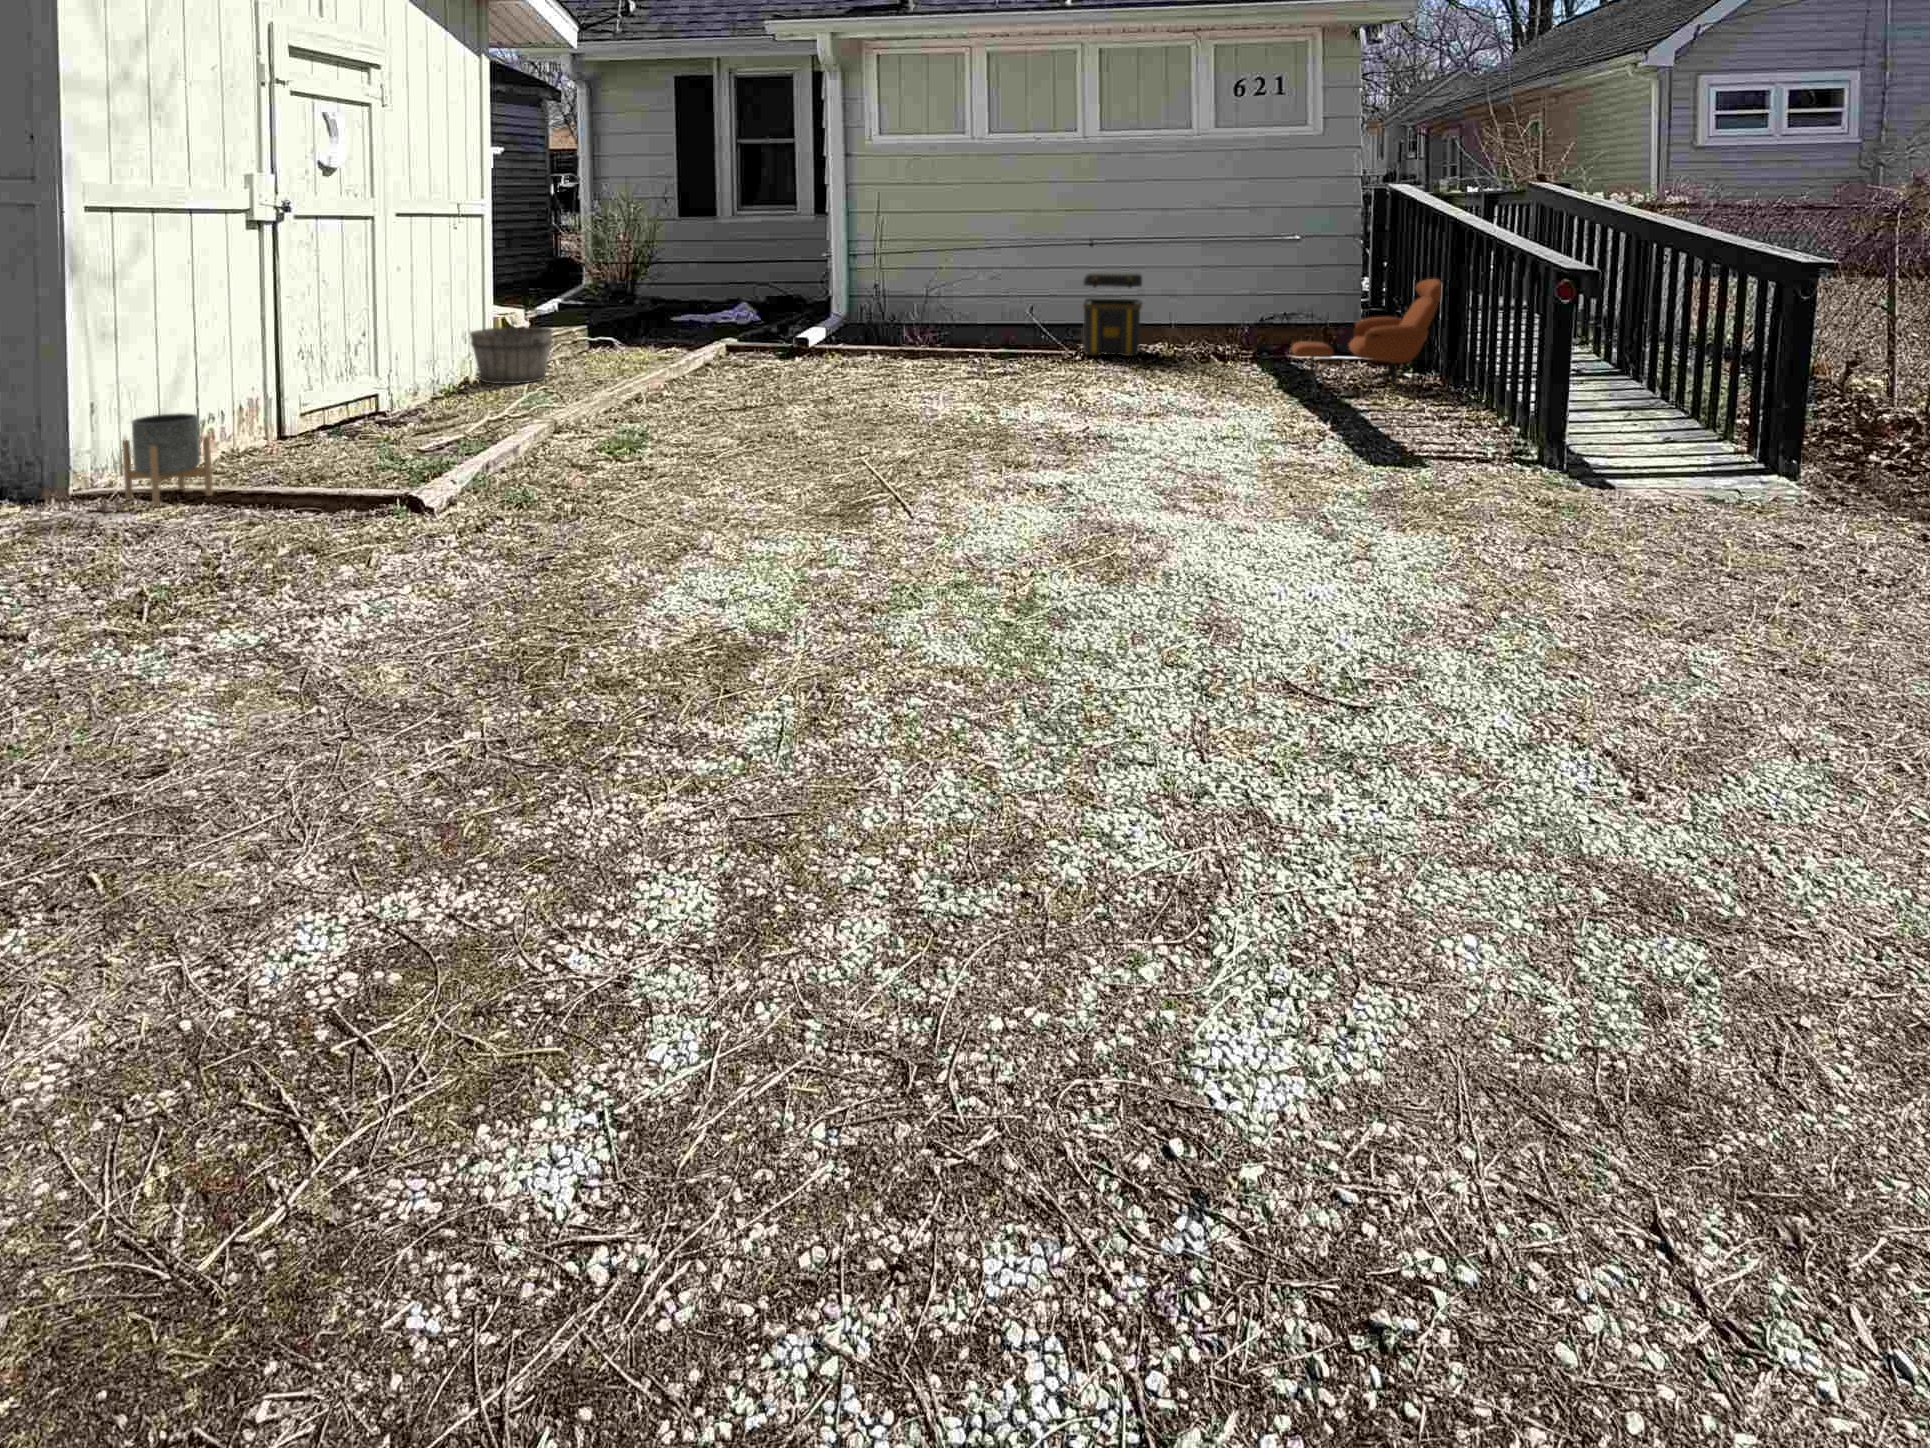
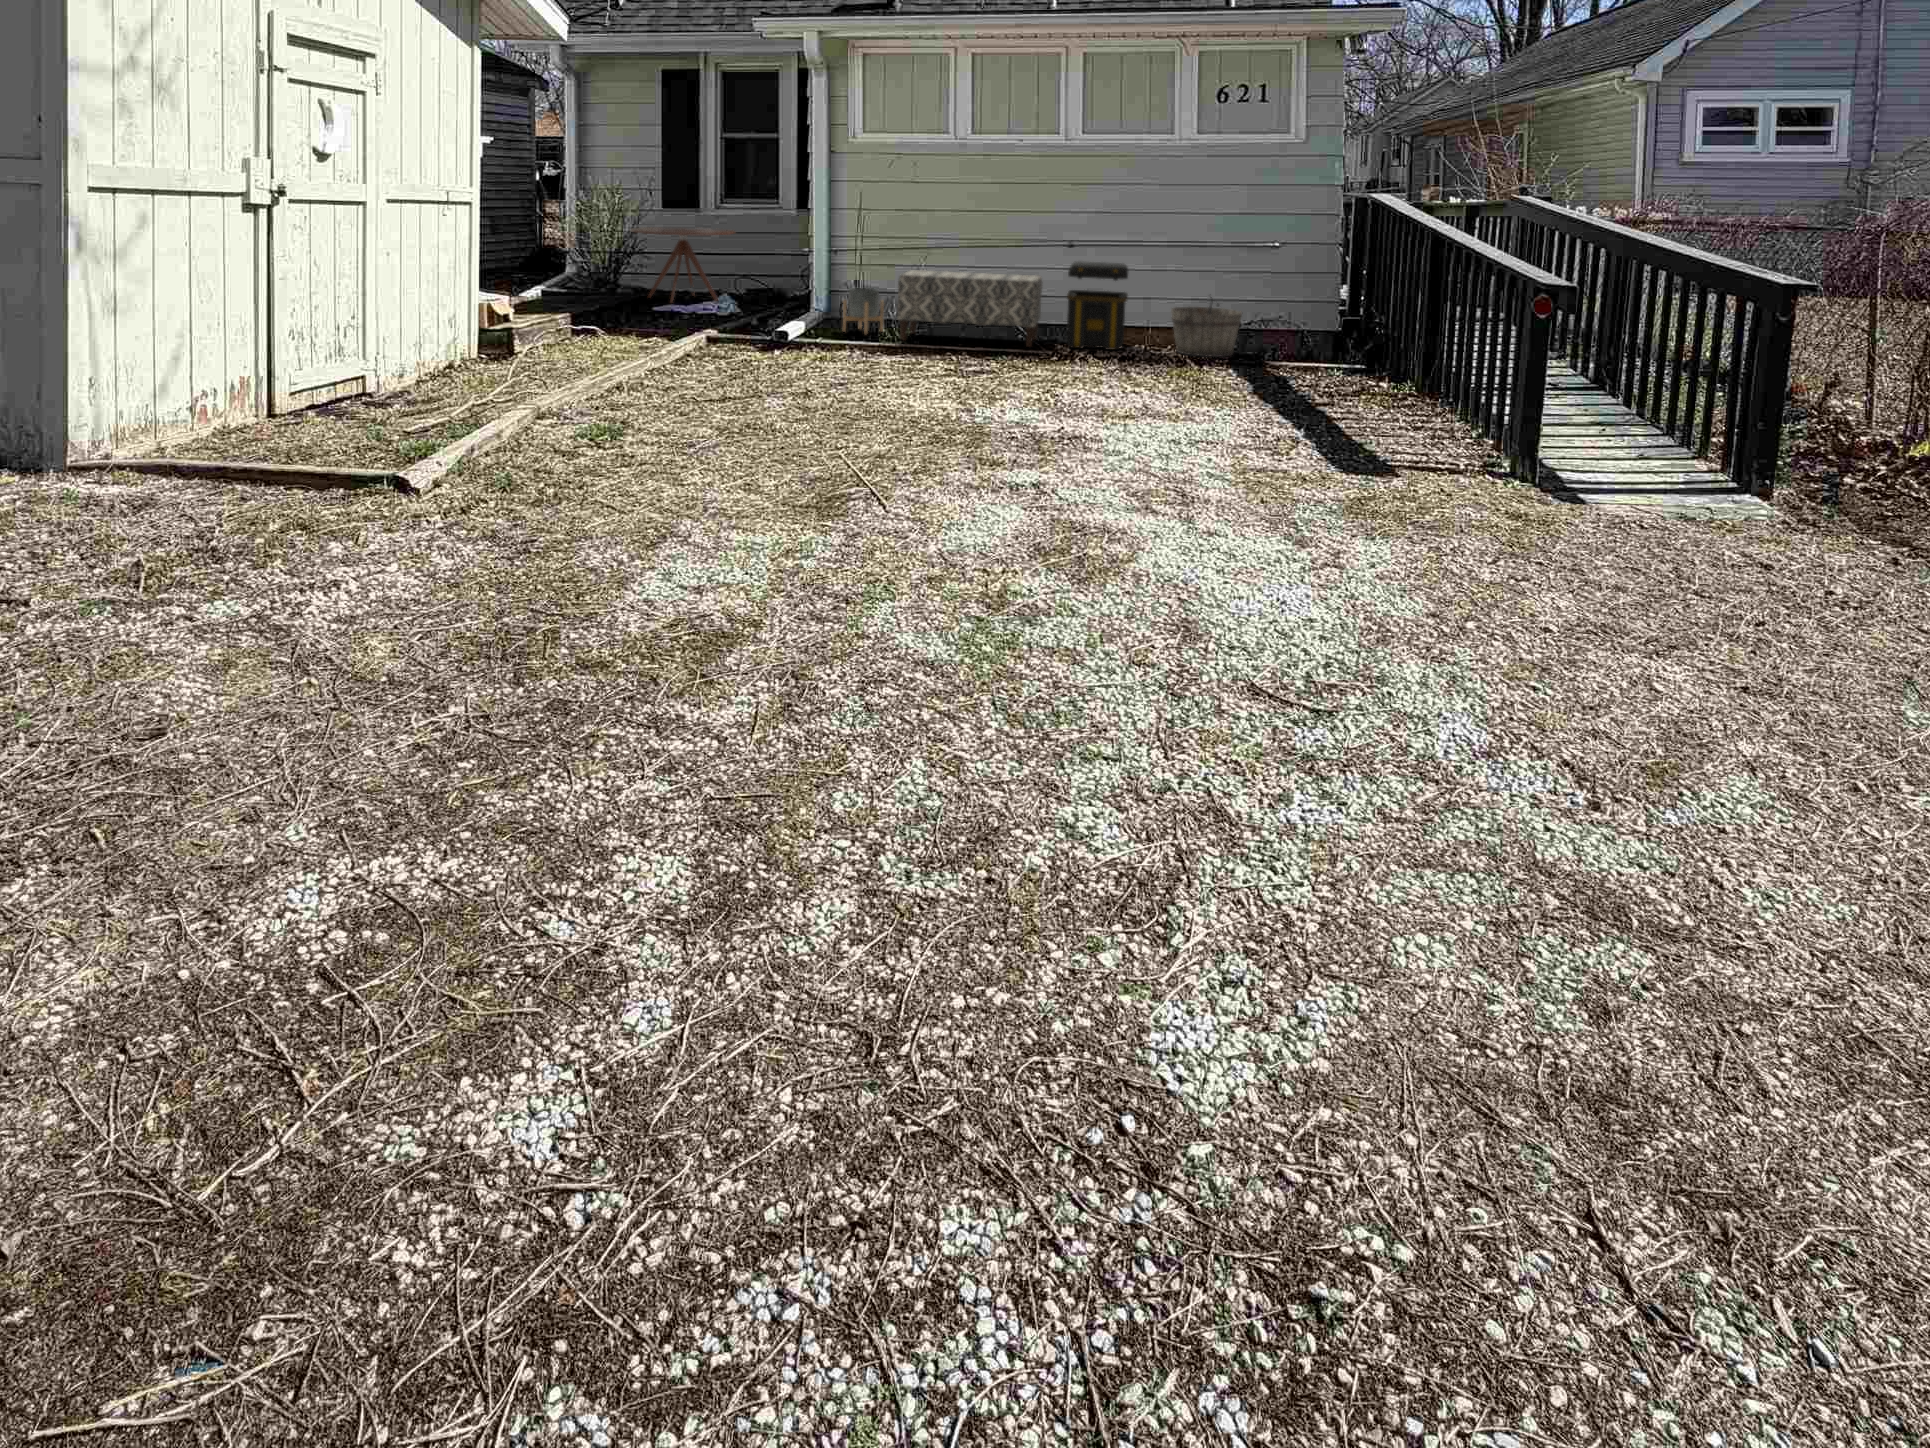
round table: none [650,247,755,322] -> present [631,227,735,302]
lounge chair: present [1285,279,1442,390] -> none [1269,279,1434,393]
bench: none [916,283,1058,356] -> present [897,270,1042,347]
wooden bucket: present [470,317,553,384] -> present [1171,297,1242,357]
planter: present [122,413,213,507] -> present [843,288,884,334]

